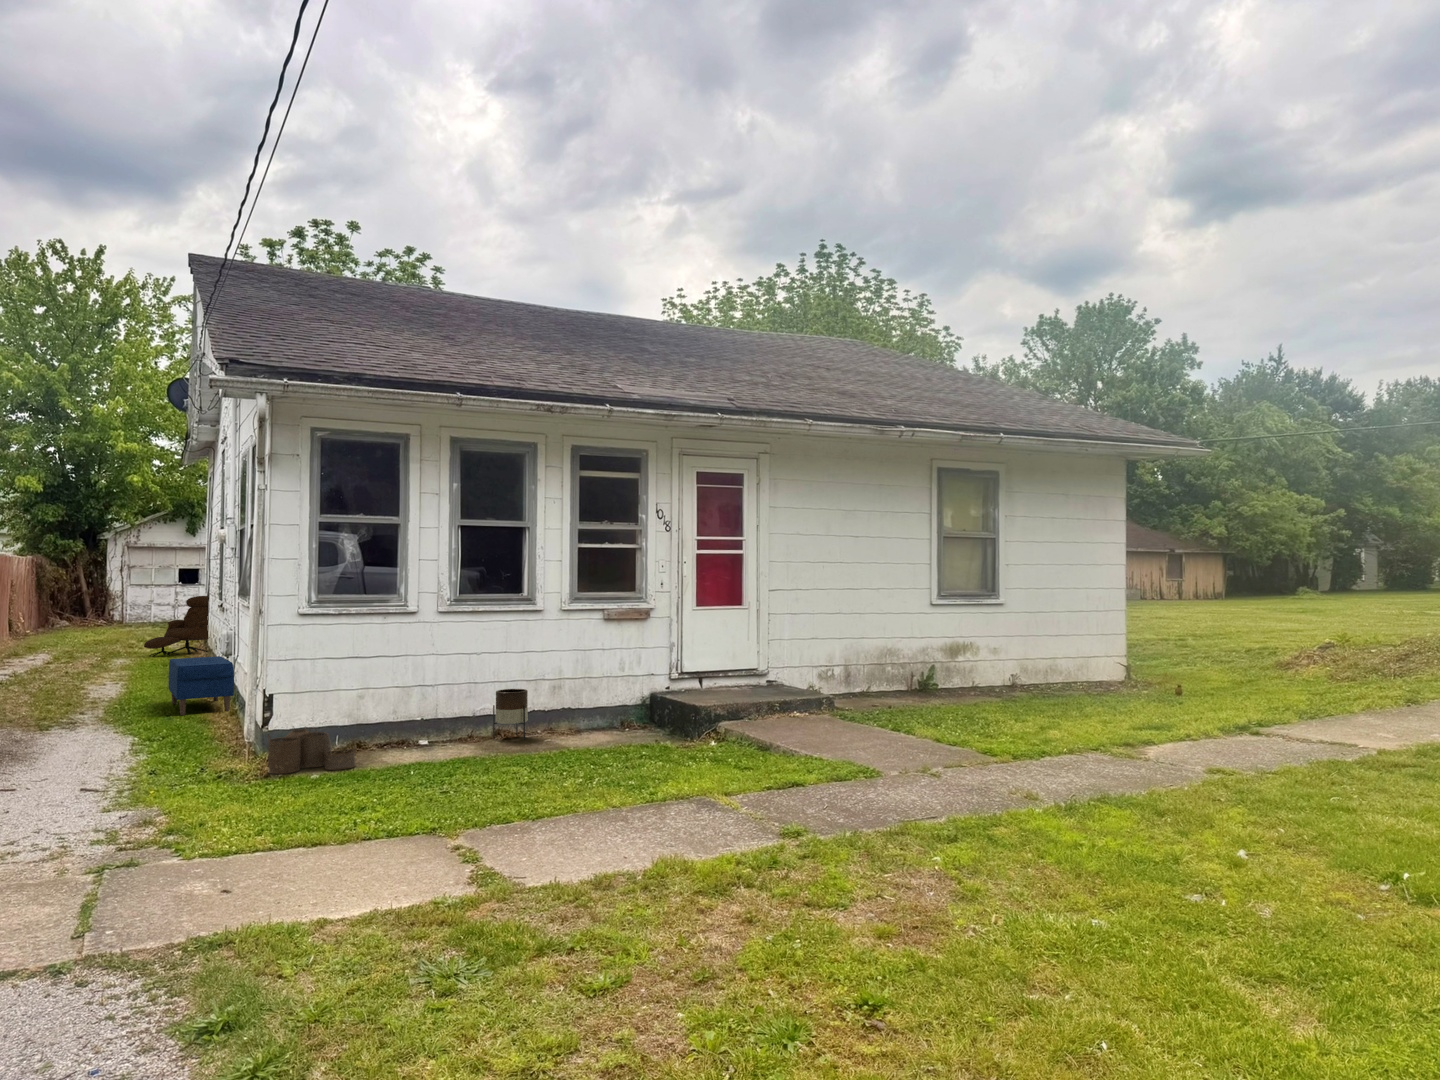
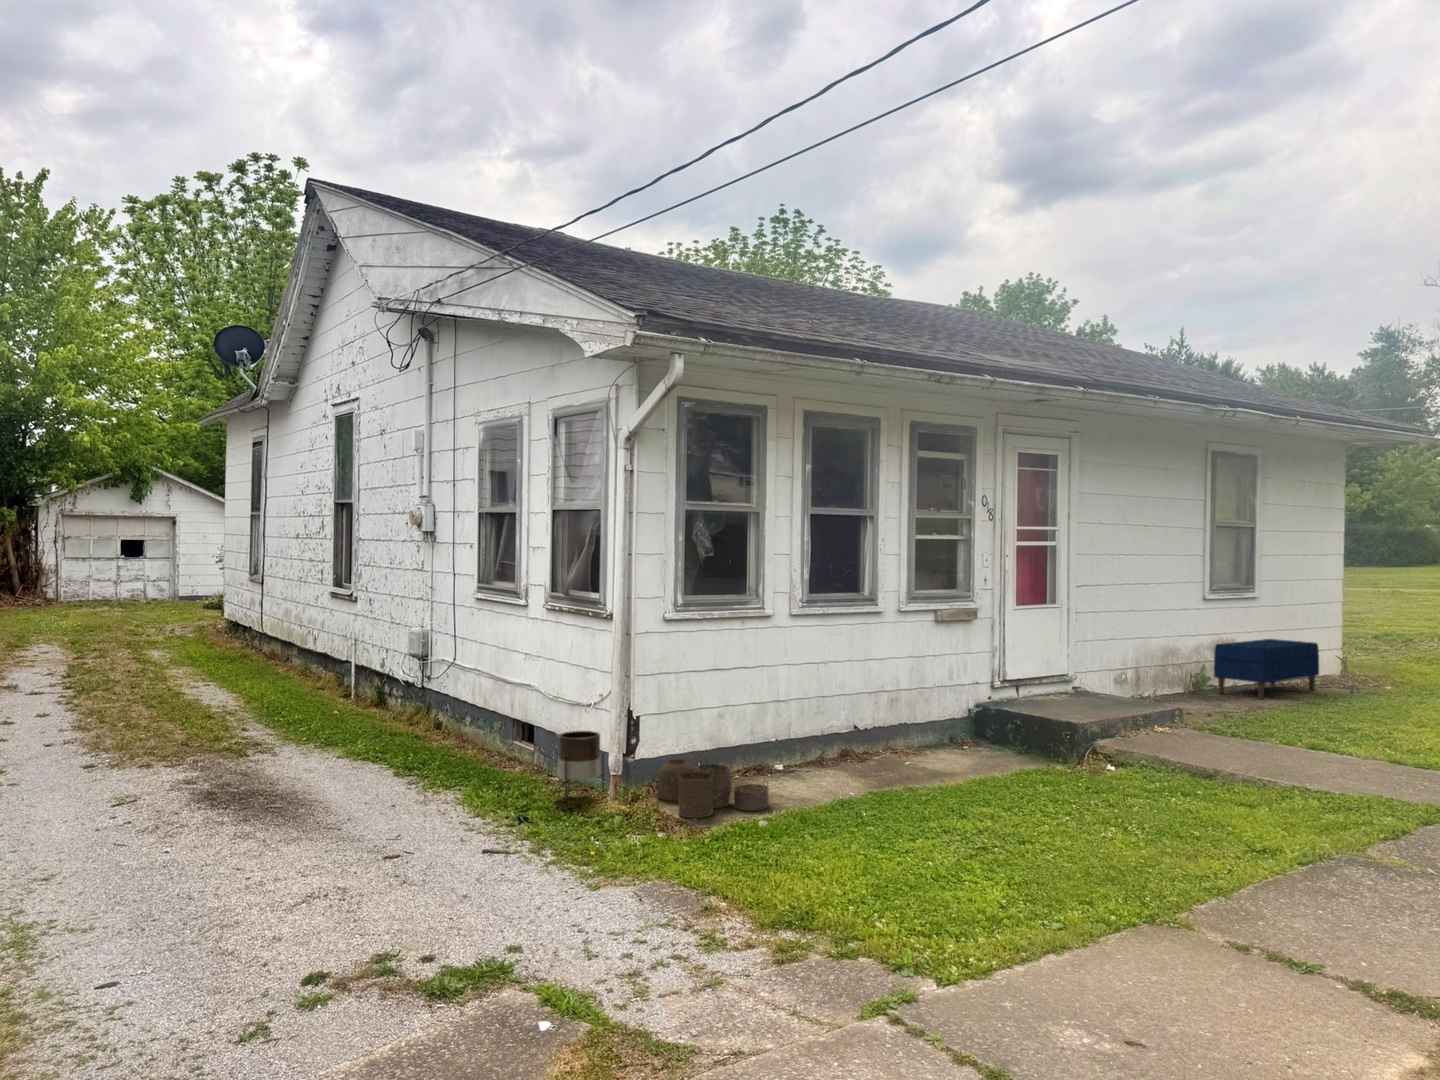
lounge chair: present [144,596,208,657] -> none [166,577,245,650]
bench: present [169,656,234,715] -> present [1214,639,1319,699]
planter: present [493,689,528,740] -> present [558,731,604,803]

